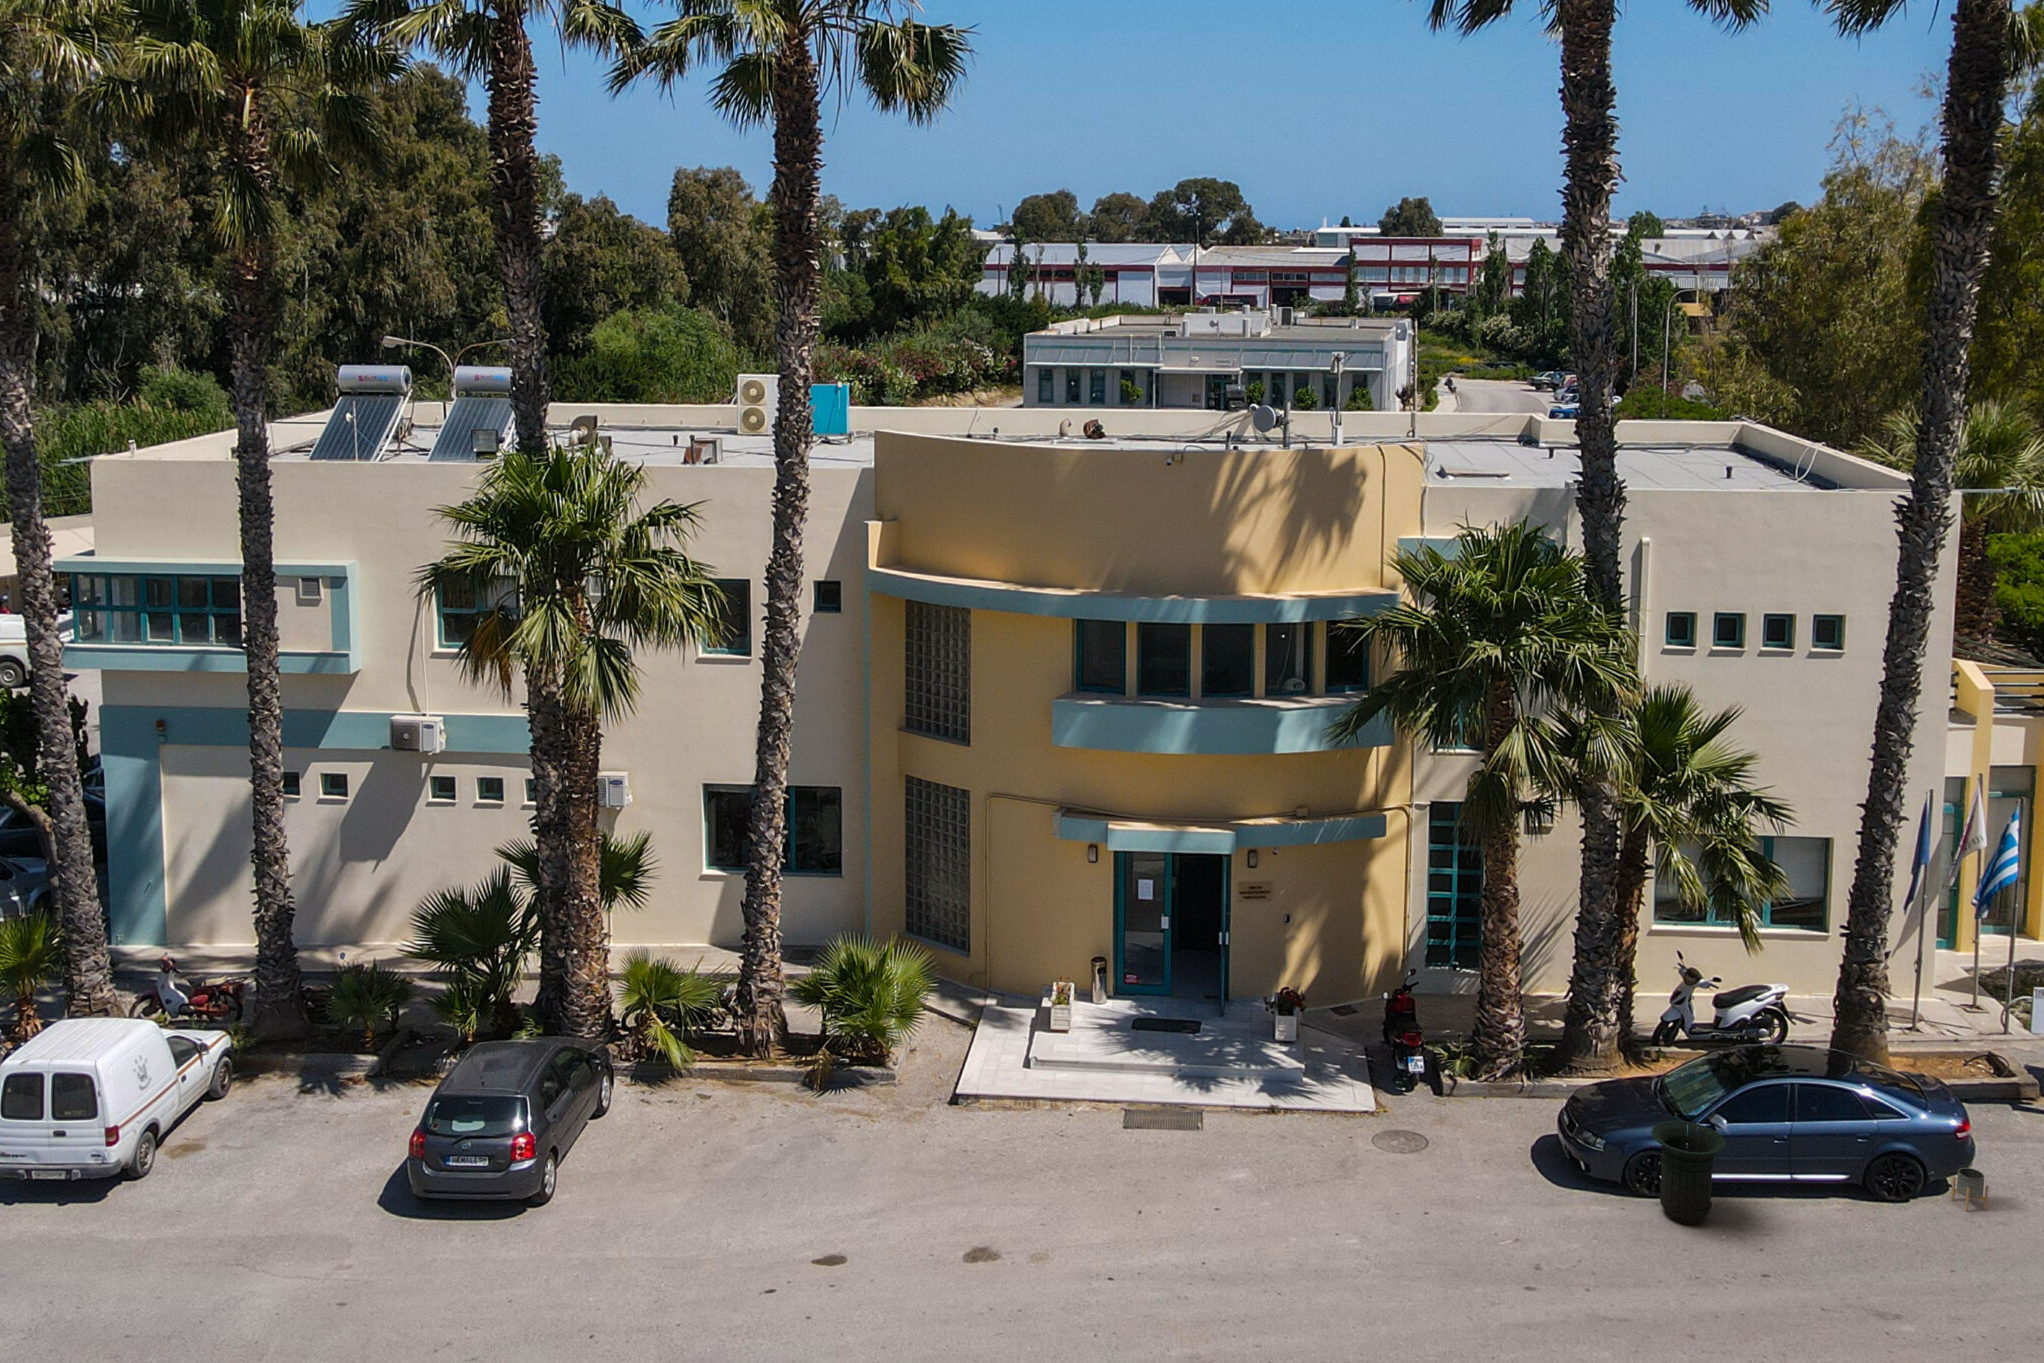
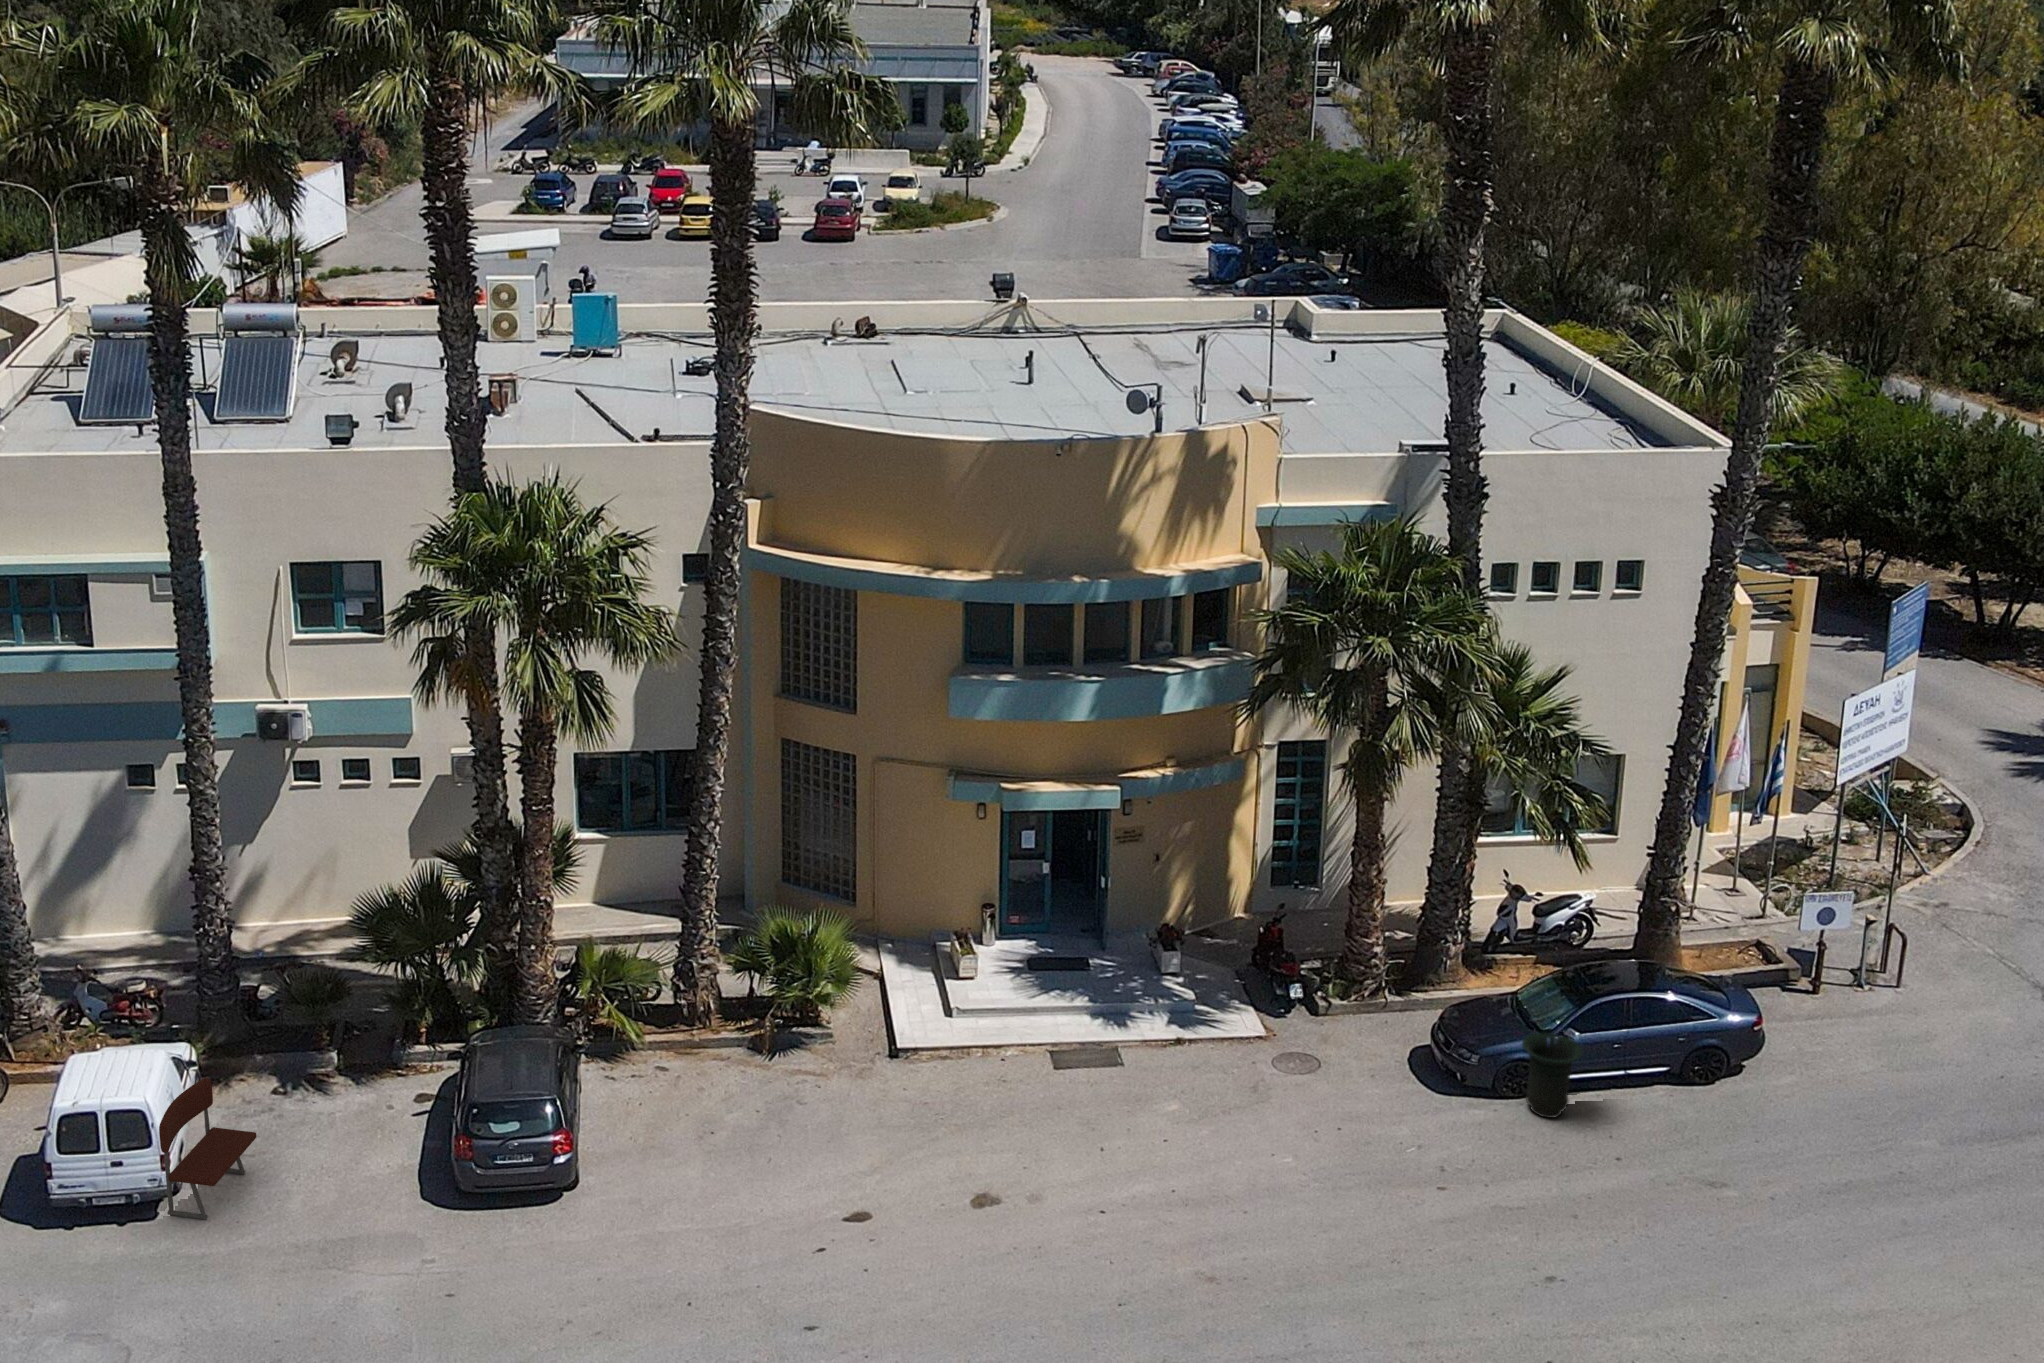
bench: none [136,1053,254,1199] -> present [159,1078,257,1219]
planter: present [1951,1168,1989,1211] -> none [1747,1051,1778,1086]

